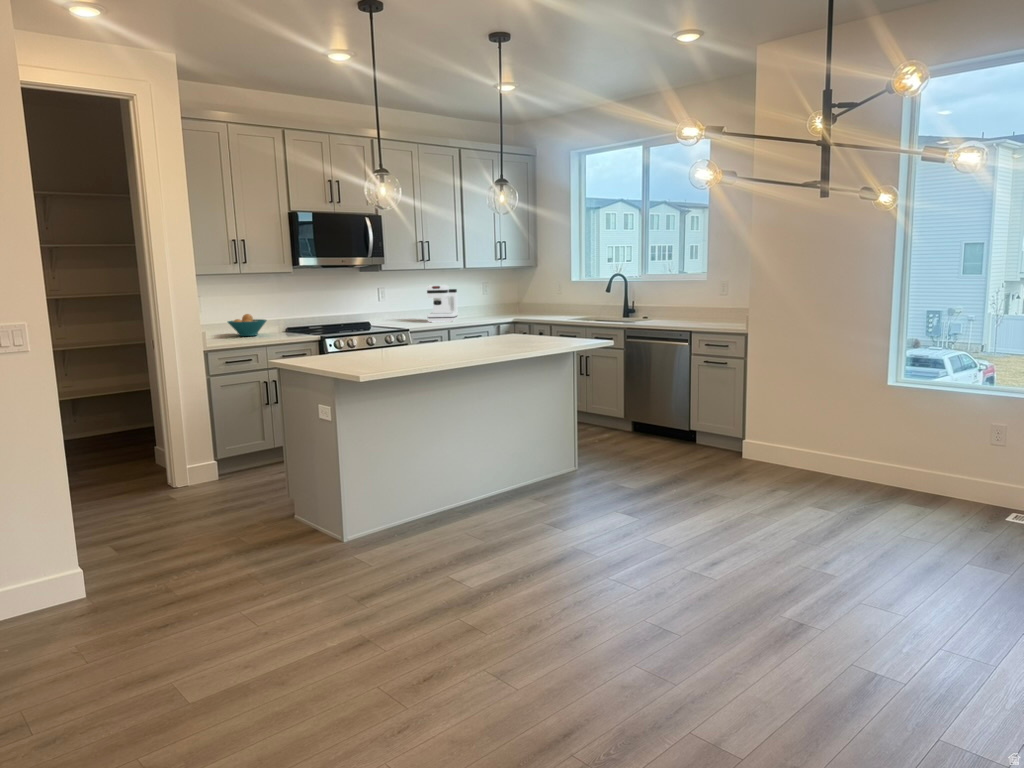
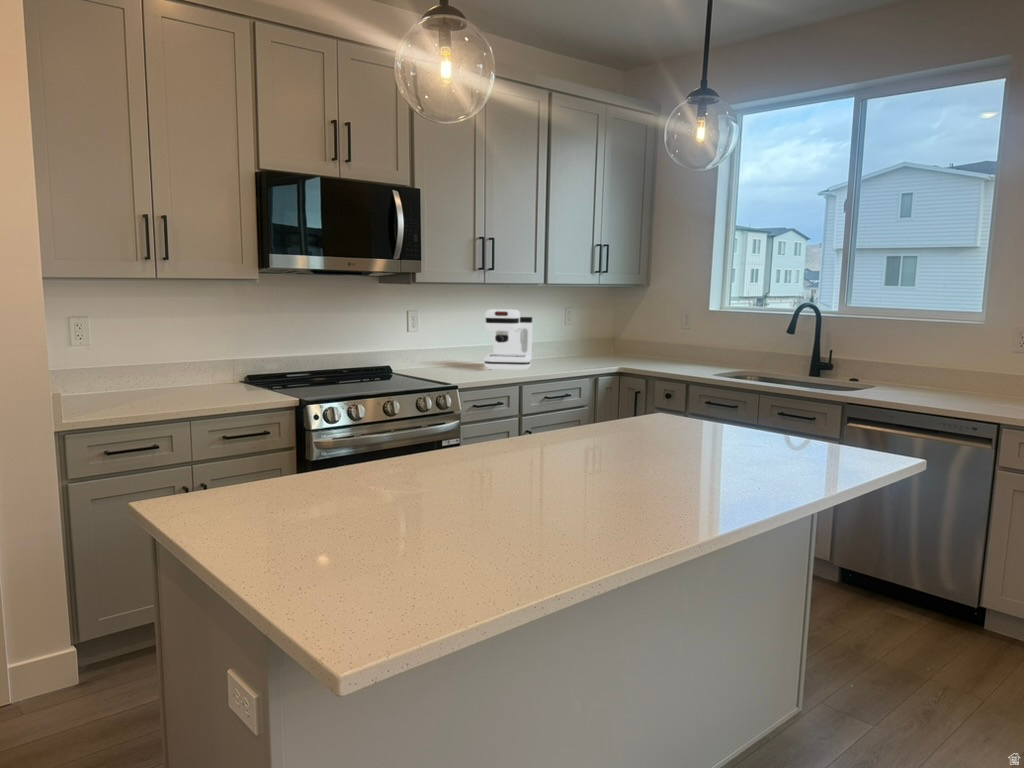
fruit bowl: present [228,314,267,336] -> none [129,352,205,393]

